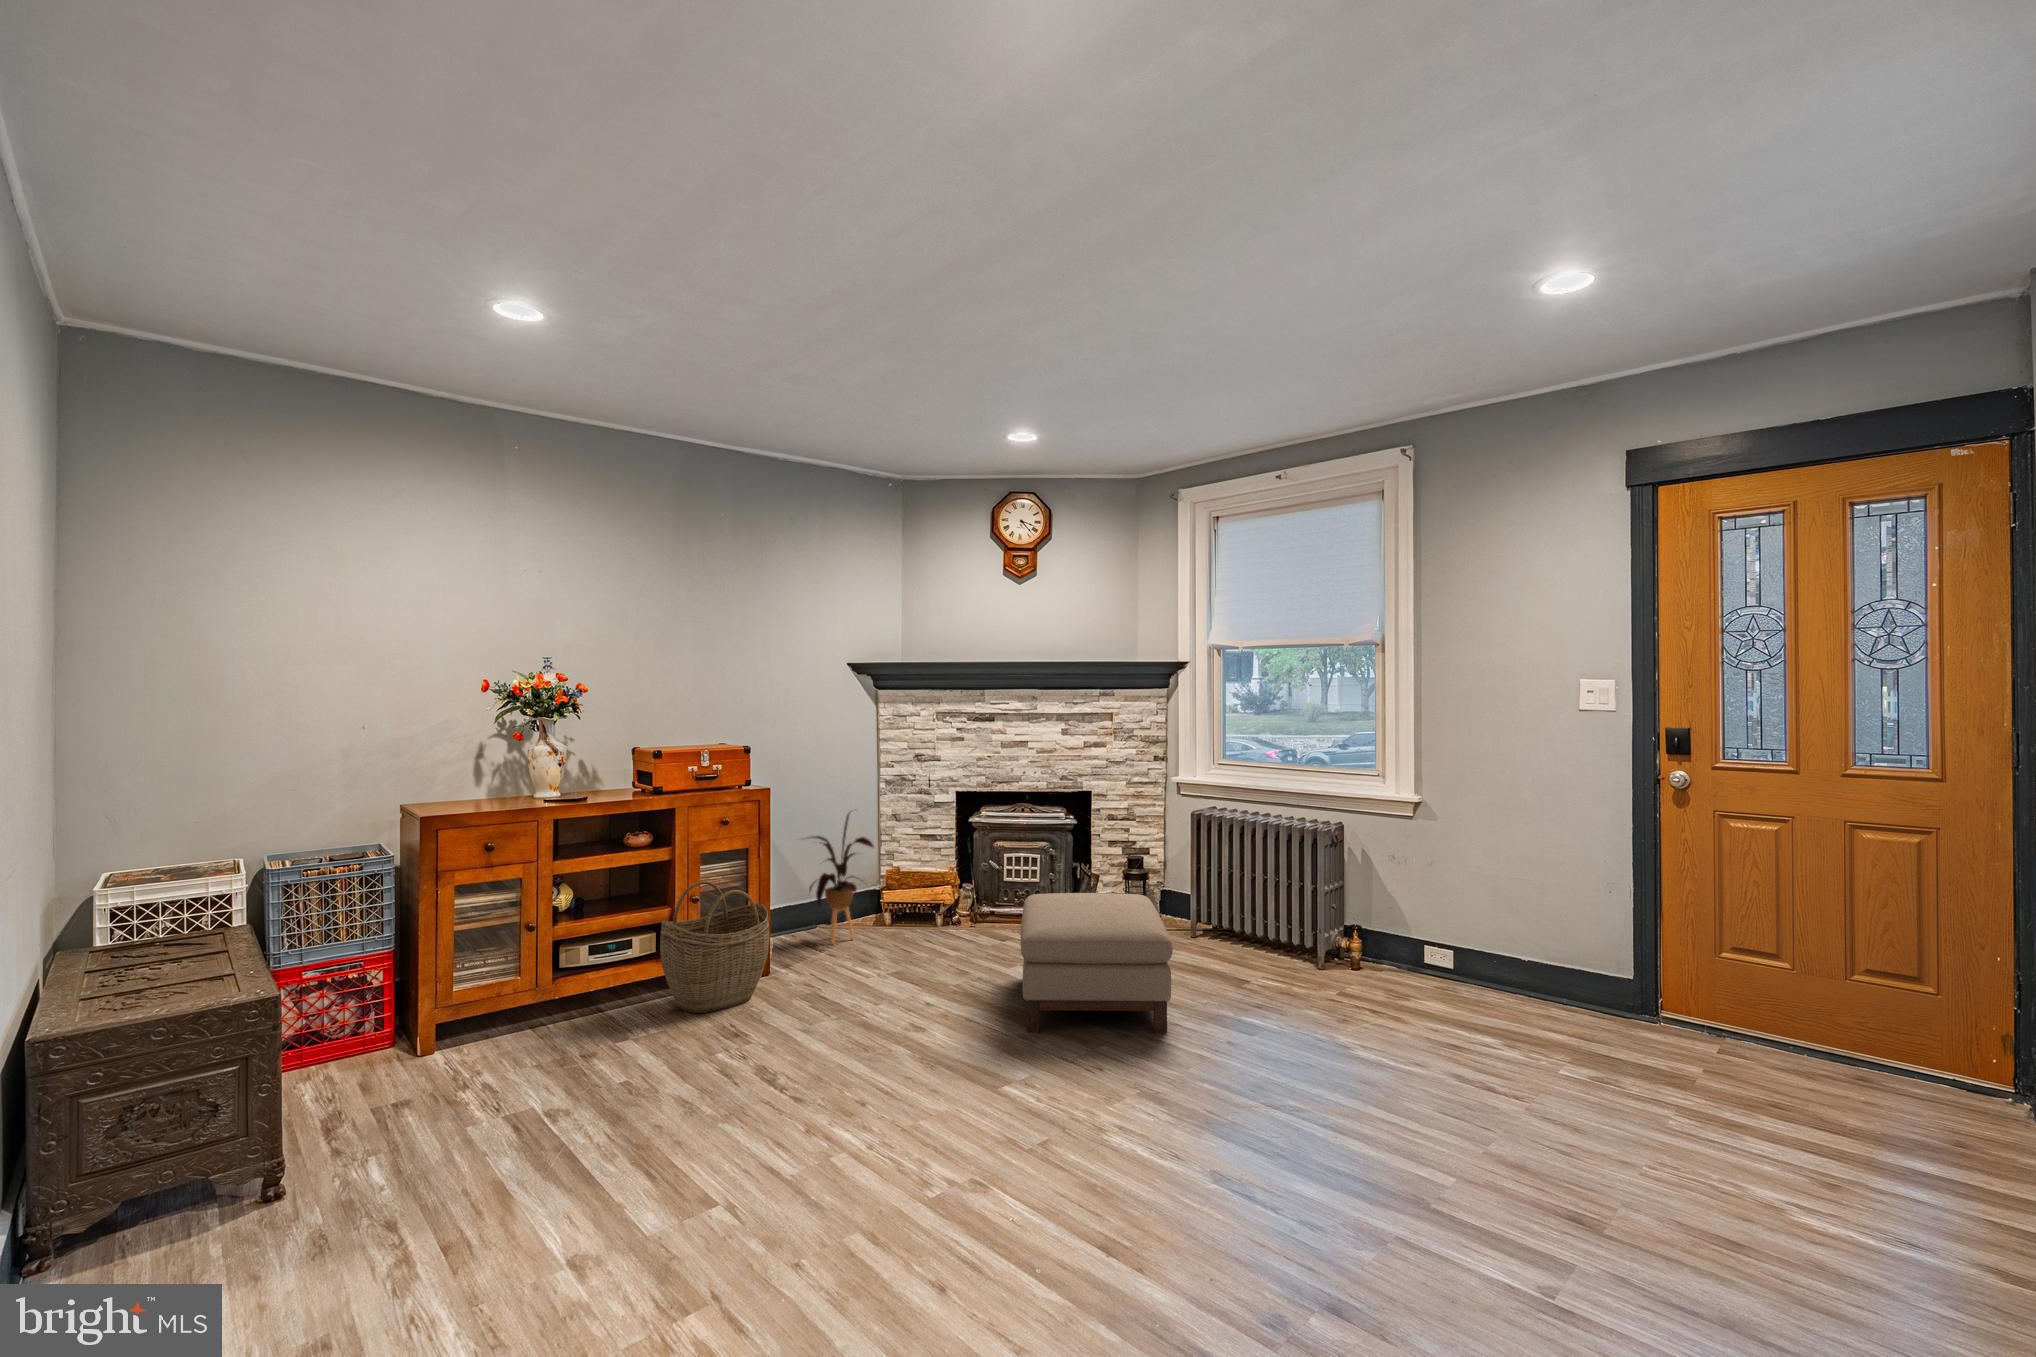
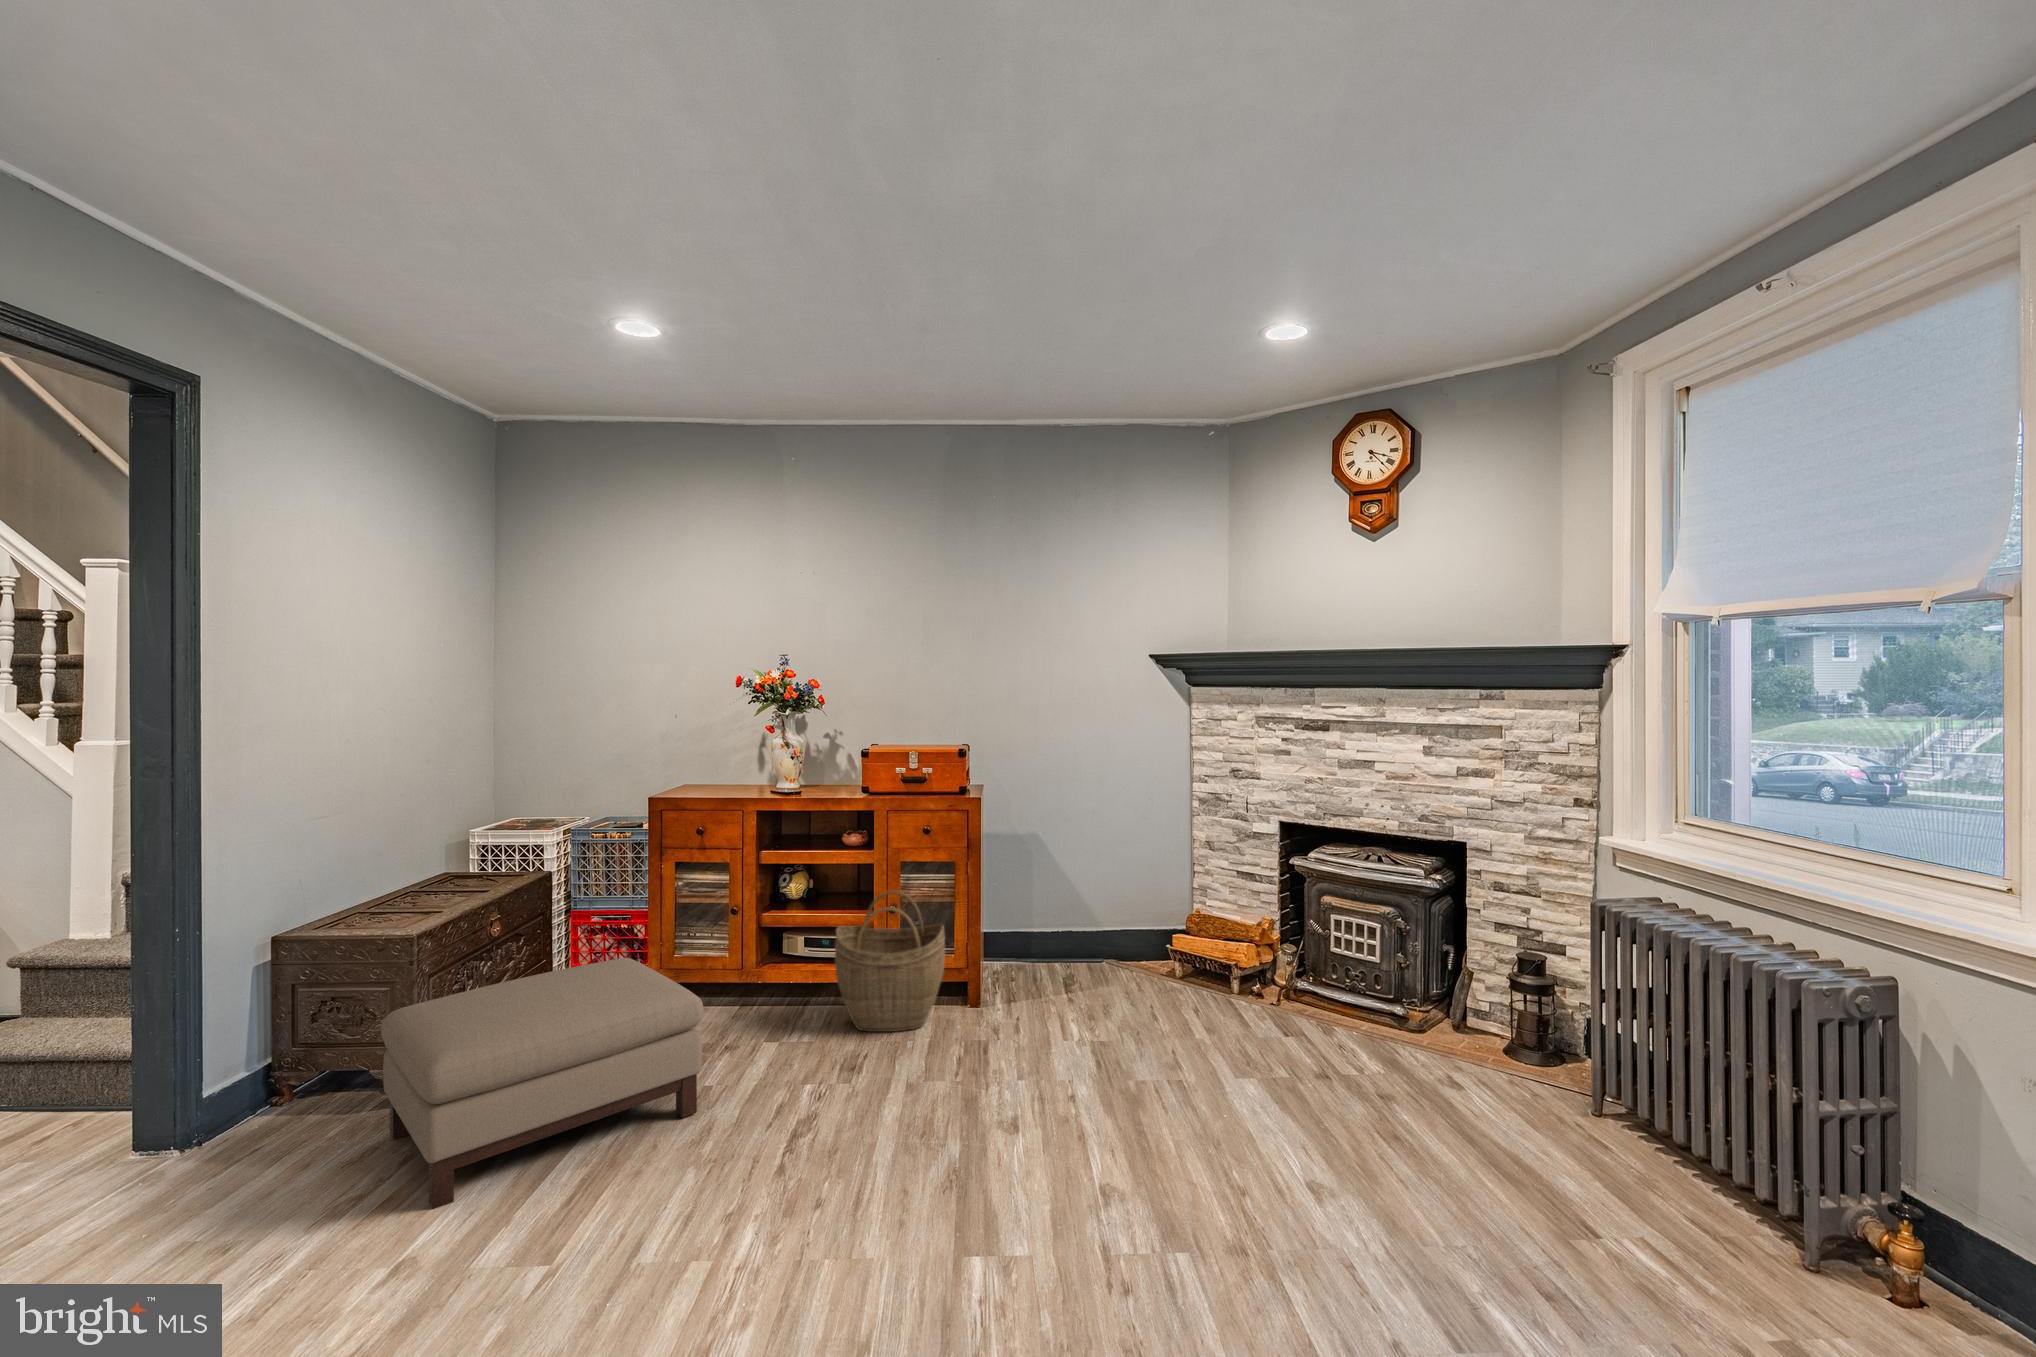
house plant: present [802,811,874,944] -> none [1060,831,1136,984]
ottoman: present [1020,893,1173,1033] -> present [381,958,703,1209]

